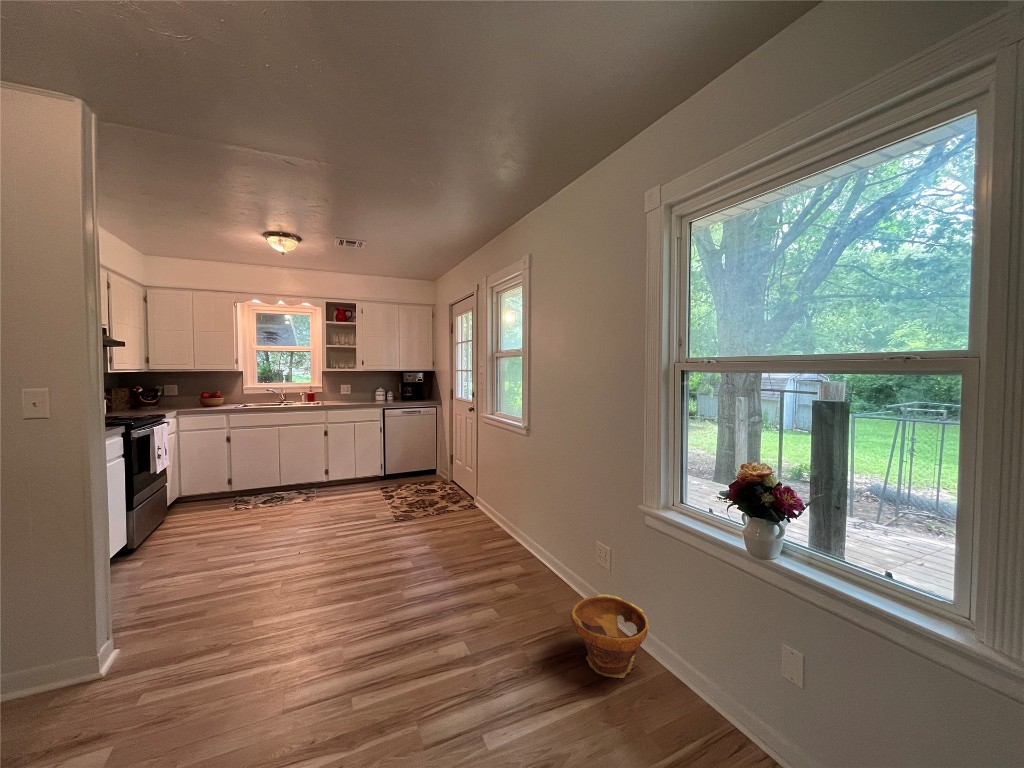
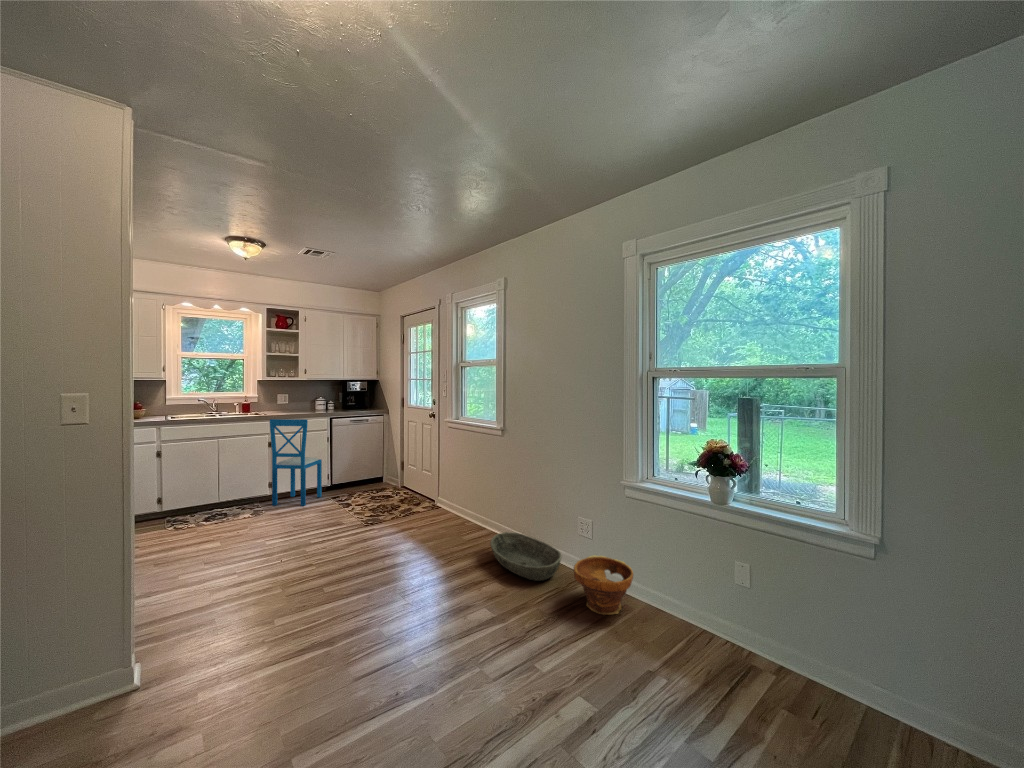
dining chair: none [322,409,372,495] -> present [270,419,322,506]
basket: none [499,548,575,614] -> present [490,532,561,581]

